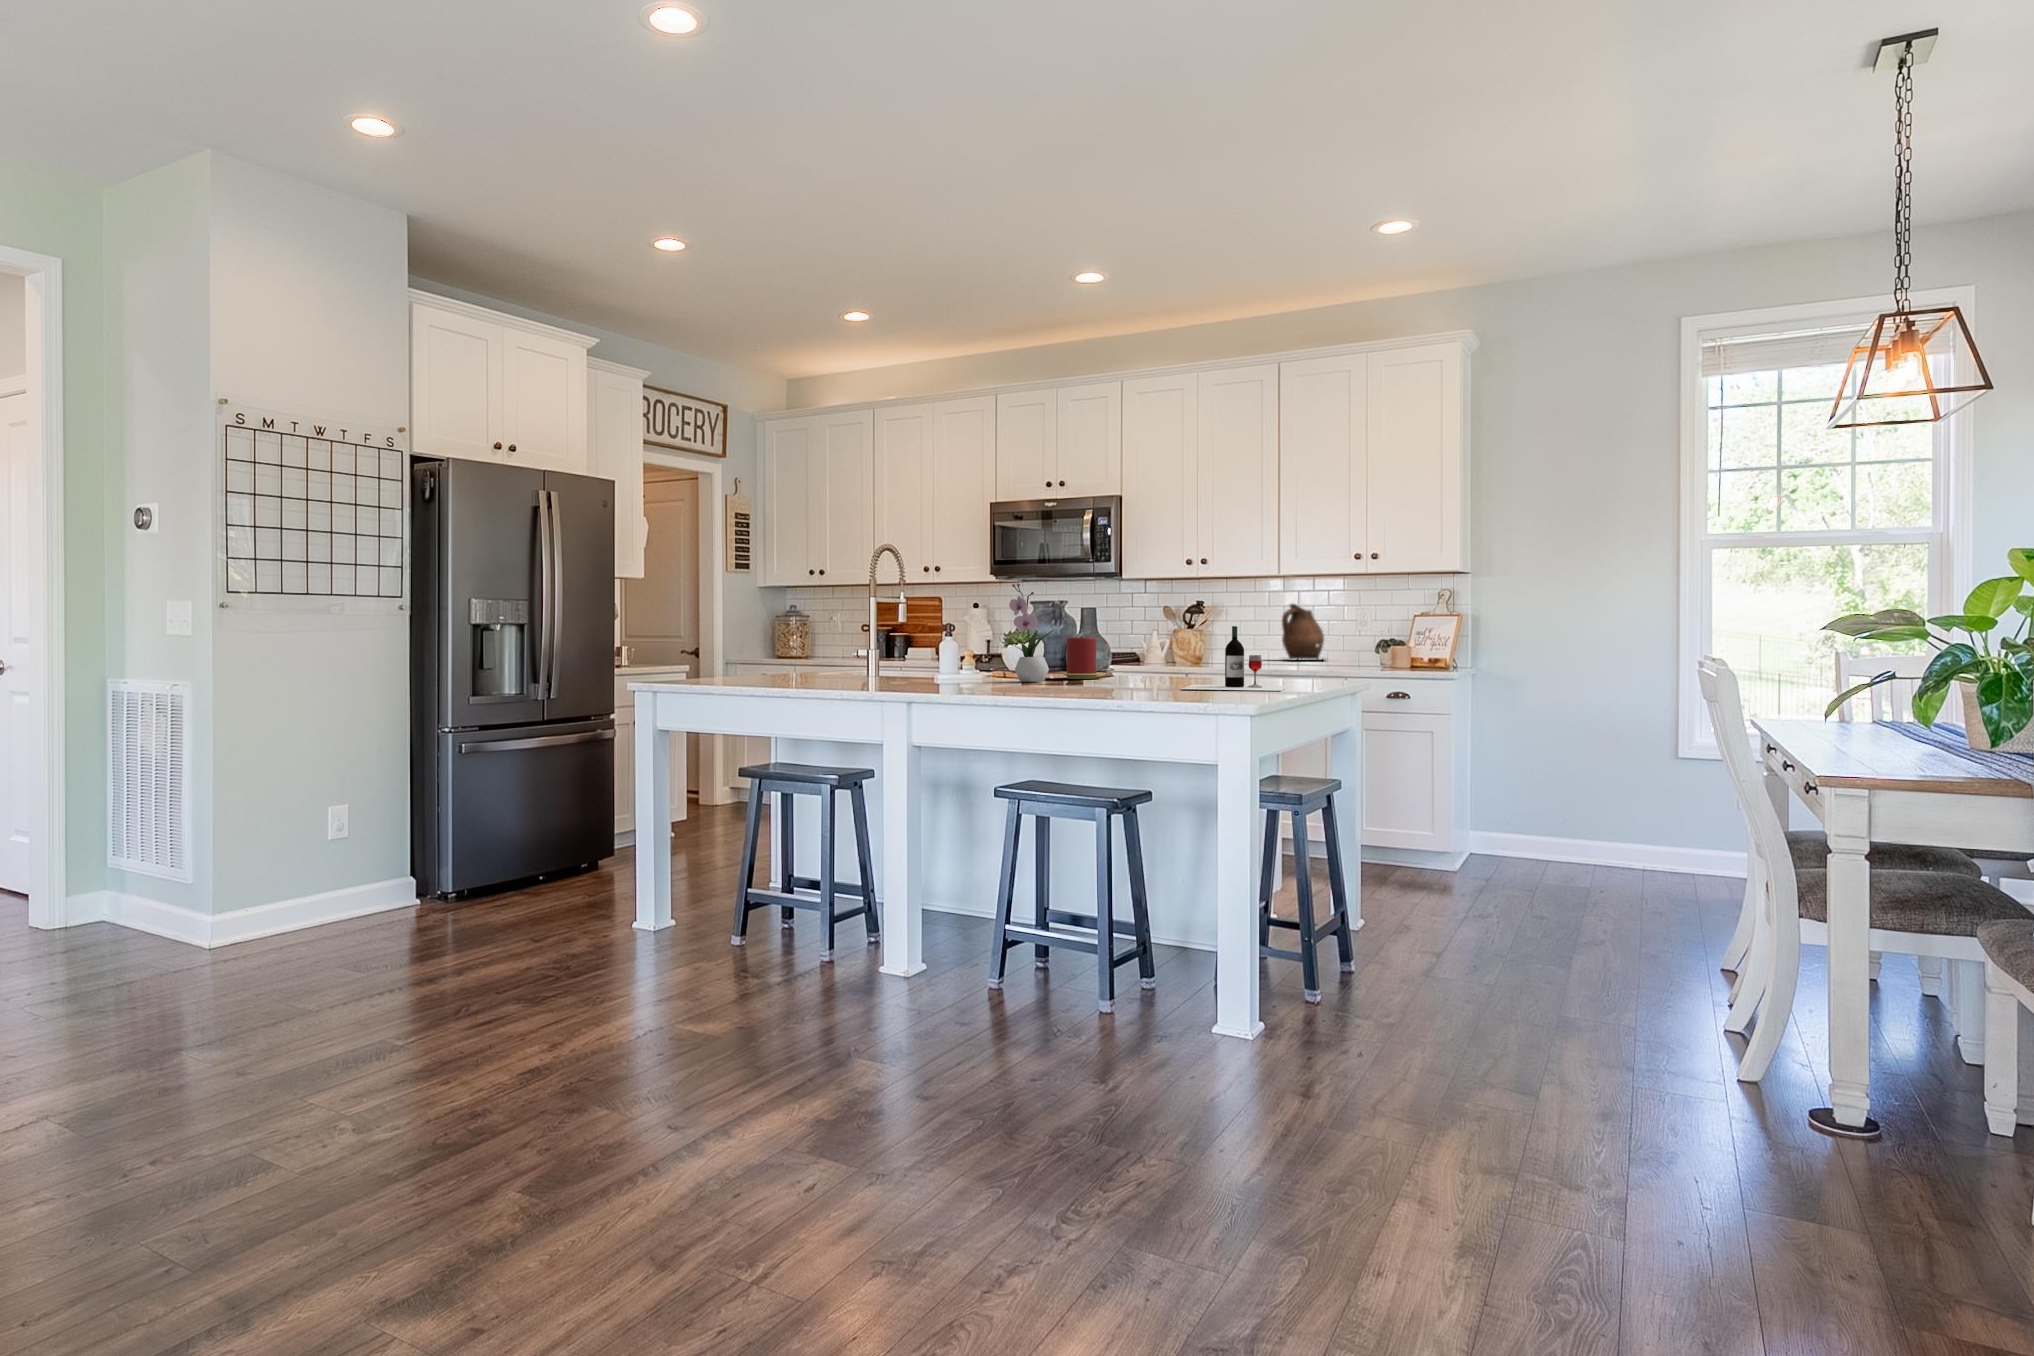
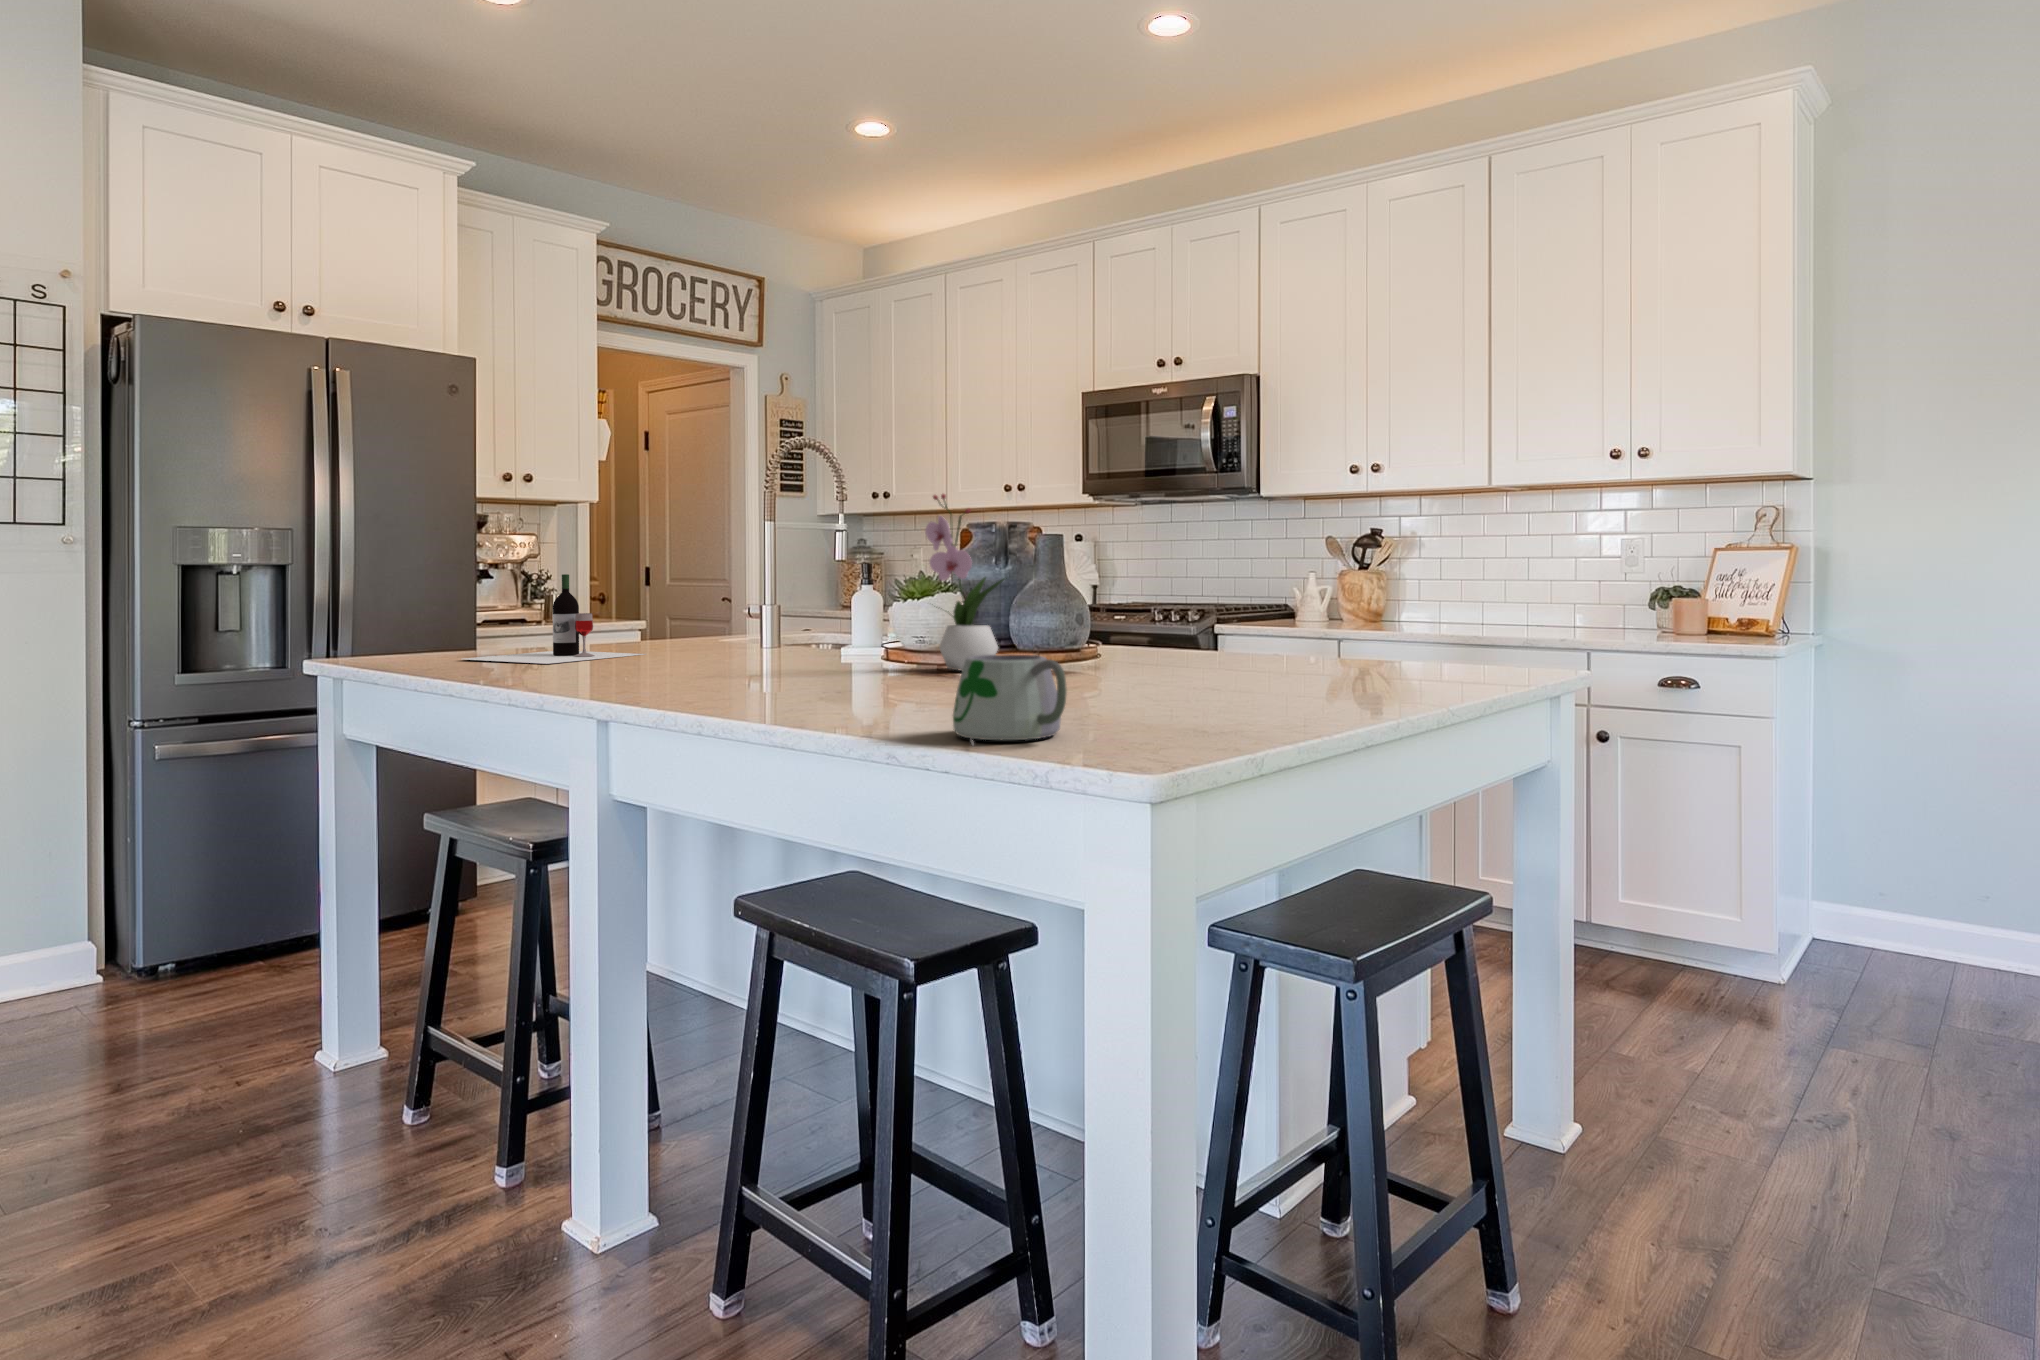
ceramic pitcher: present [1282,604,1324,660] -> none [1495,531,1572,619]
wine bottle: present [1182,626,1286,691] -> present [463,574,644,664]
candle: present [1057,637,1106,679] -> none [1038,589,1123,663]
mug: none [1113,662,1171,698] -> present [953,654,1067,745]

